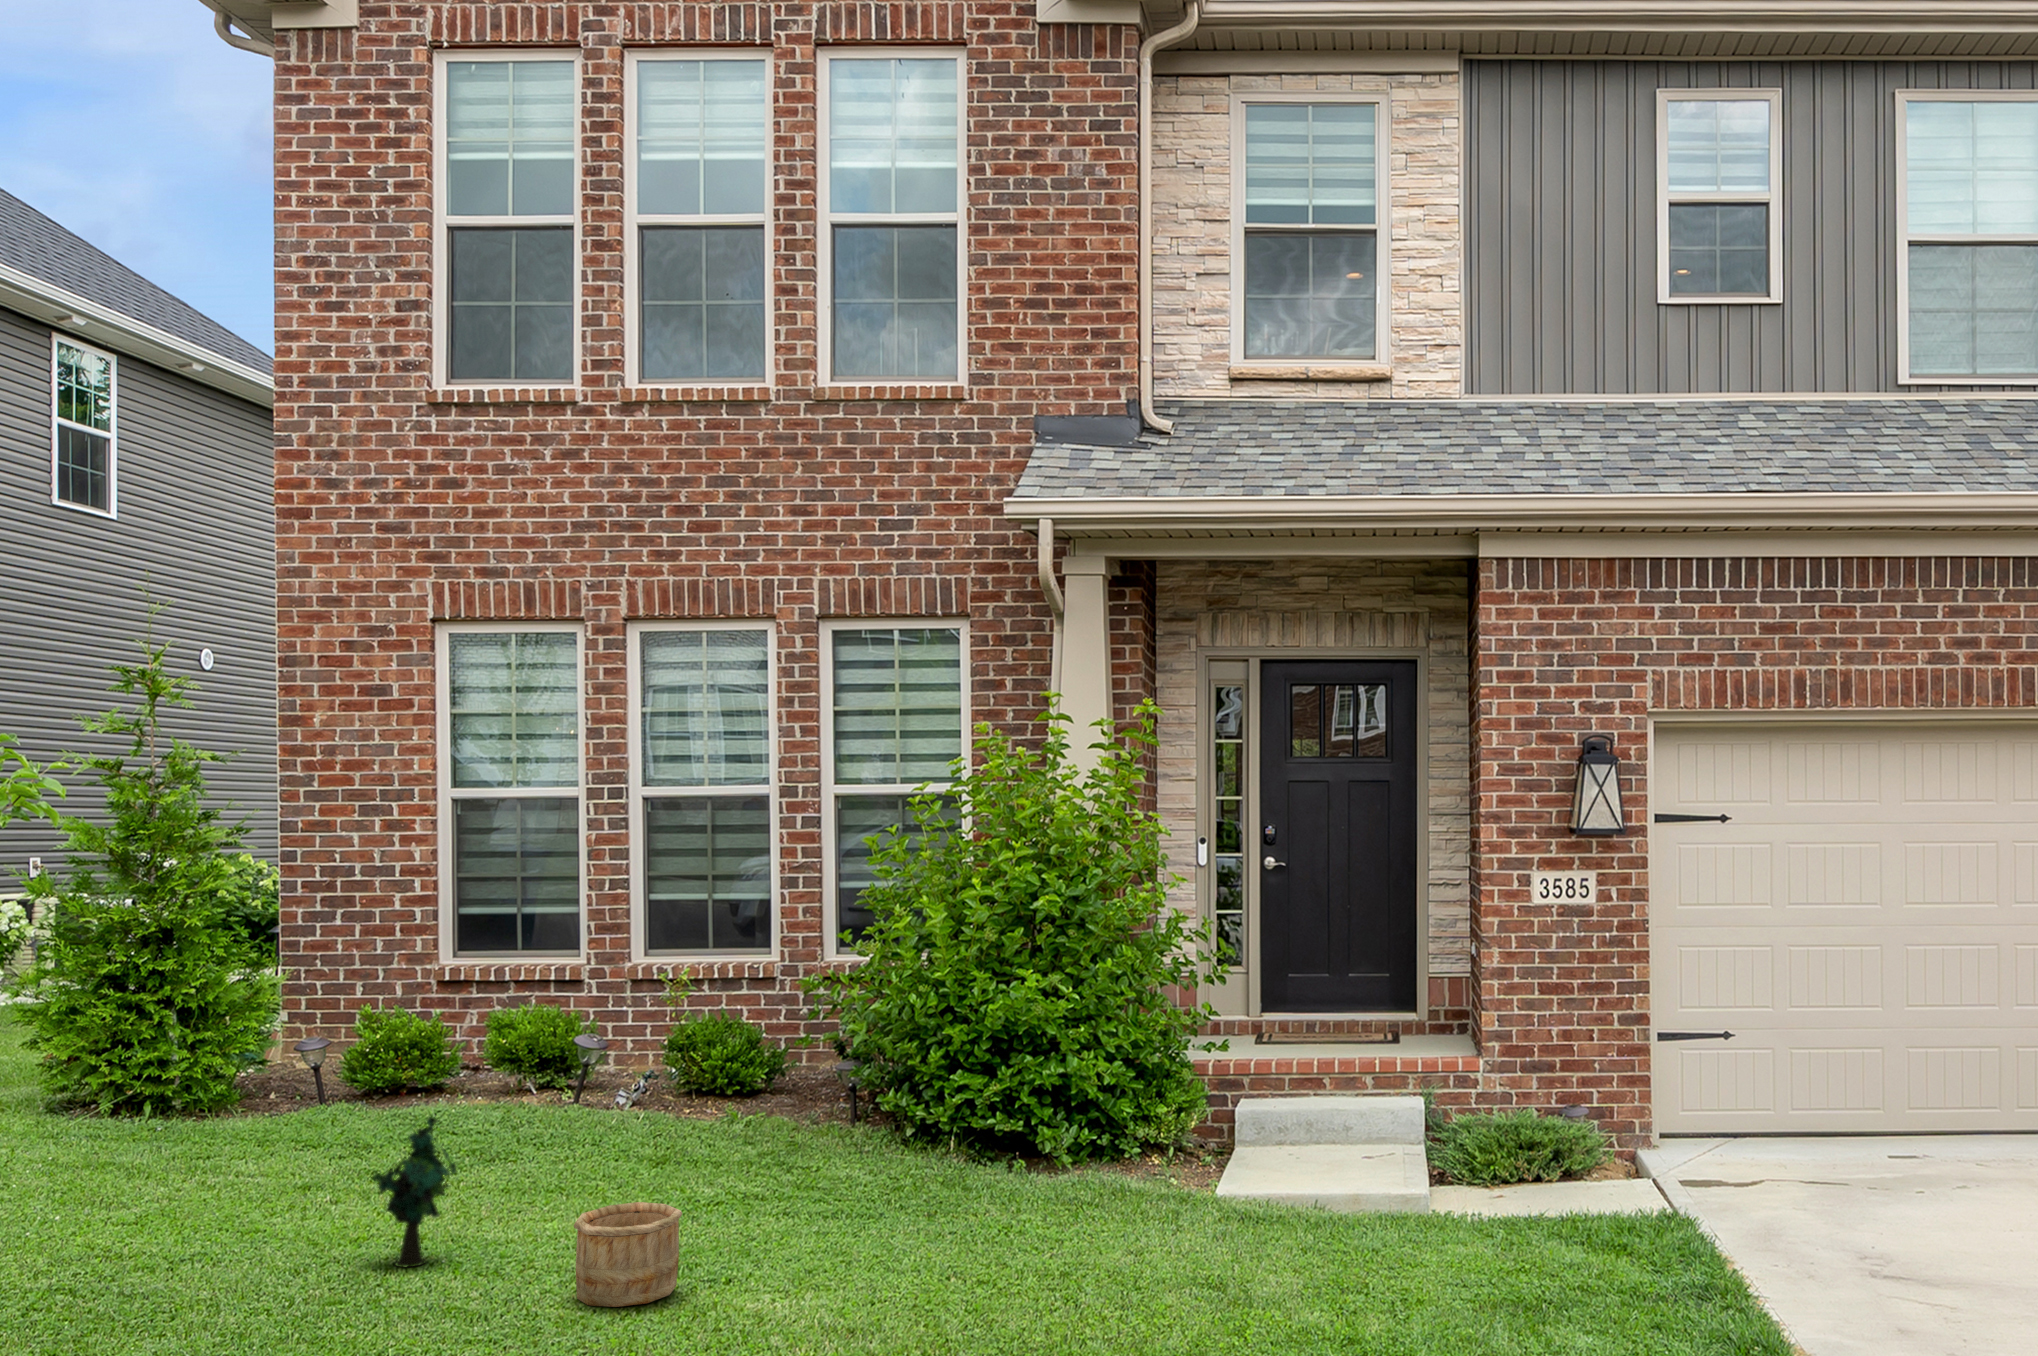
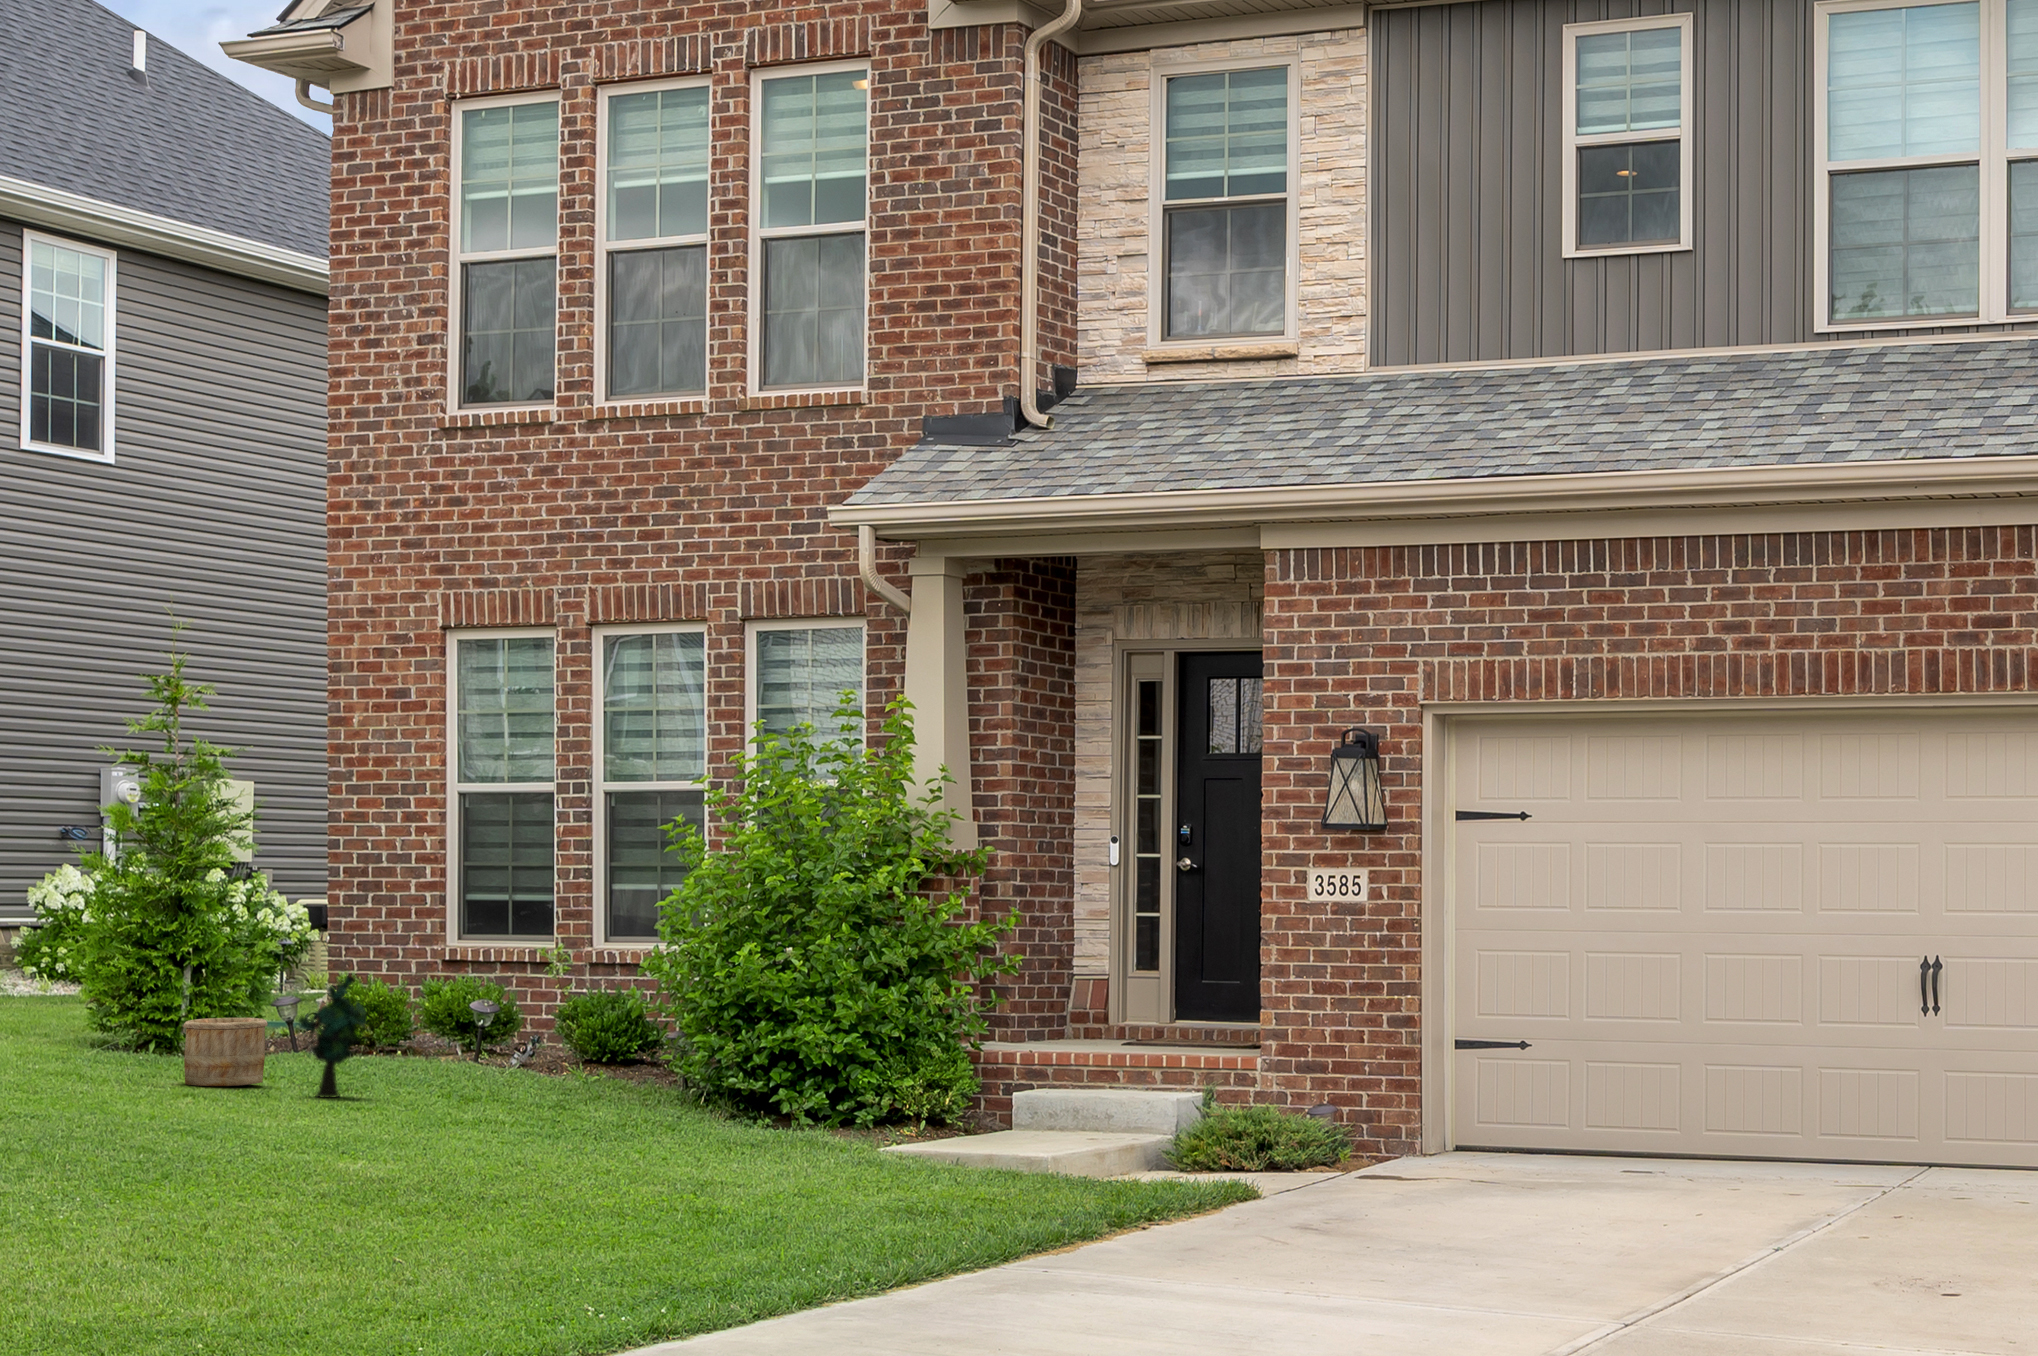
decorative plant: present [371,1117,457,1267] -> present [298,976,366,1098]

